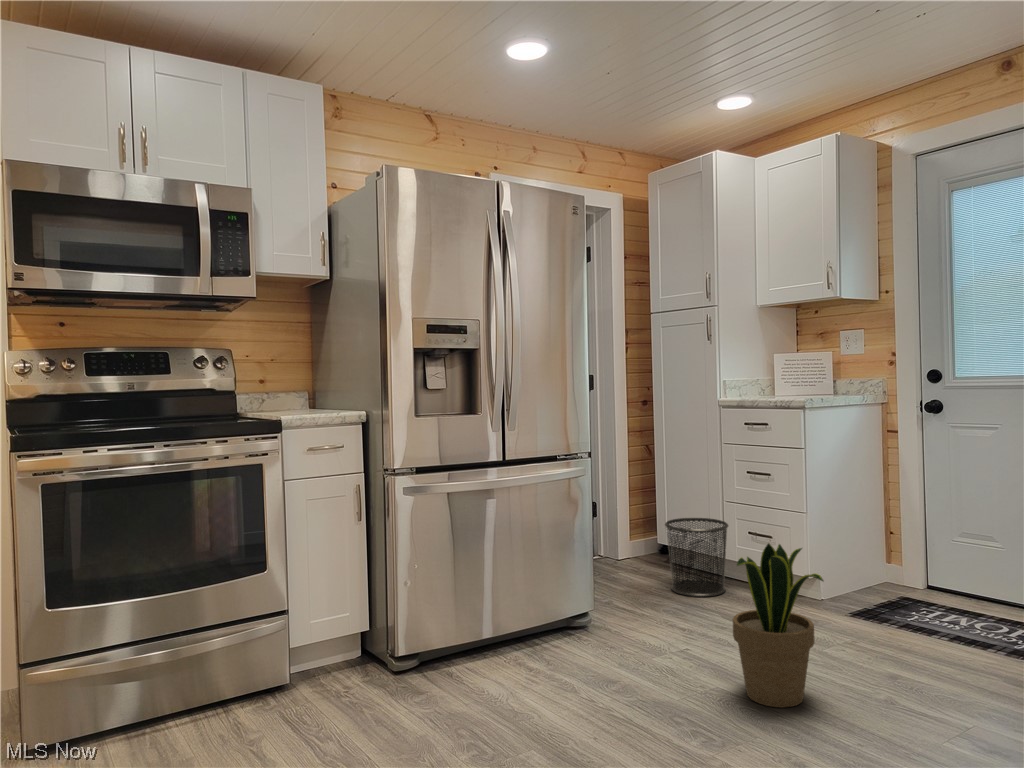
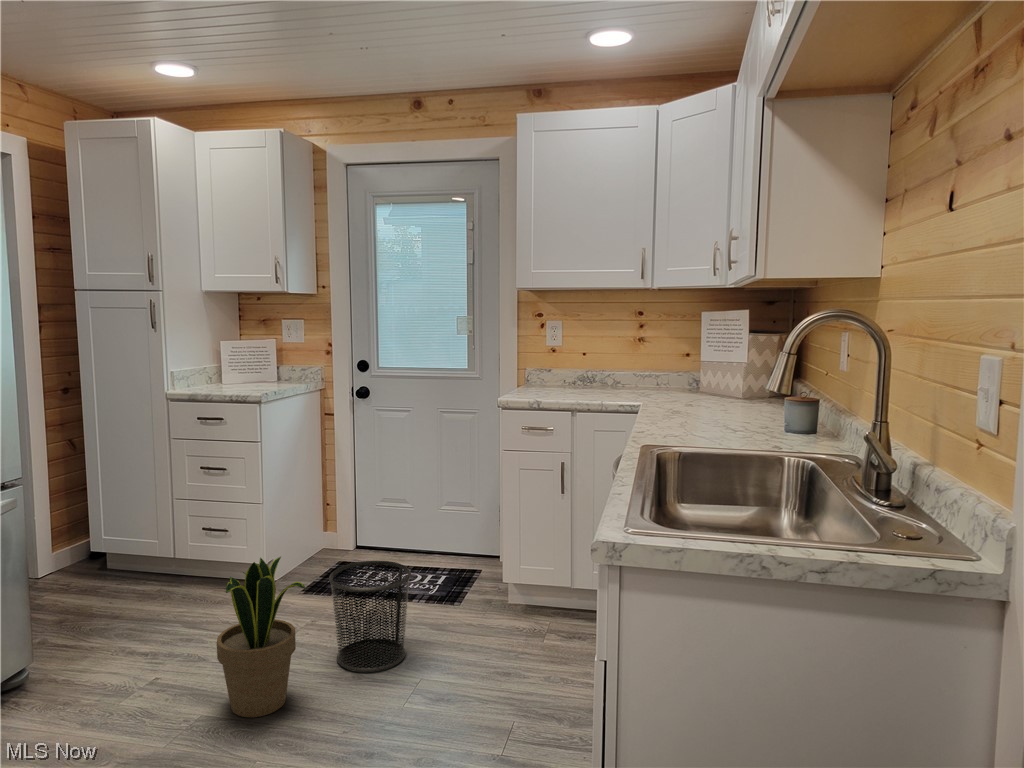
waste bin: present [665,518,728,597] -> present [329,560,411,672]

